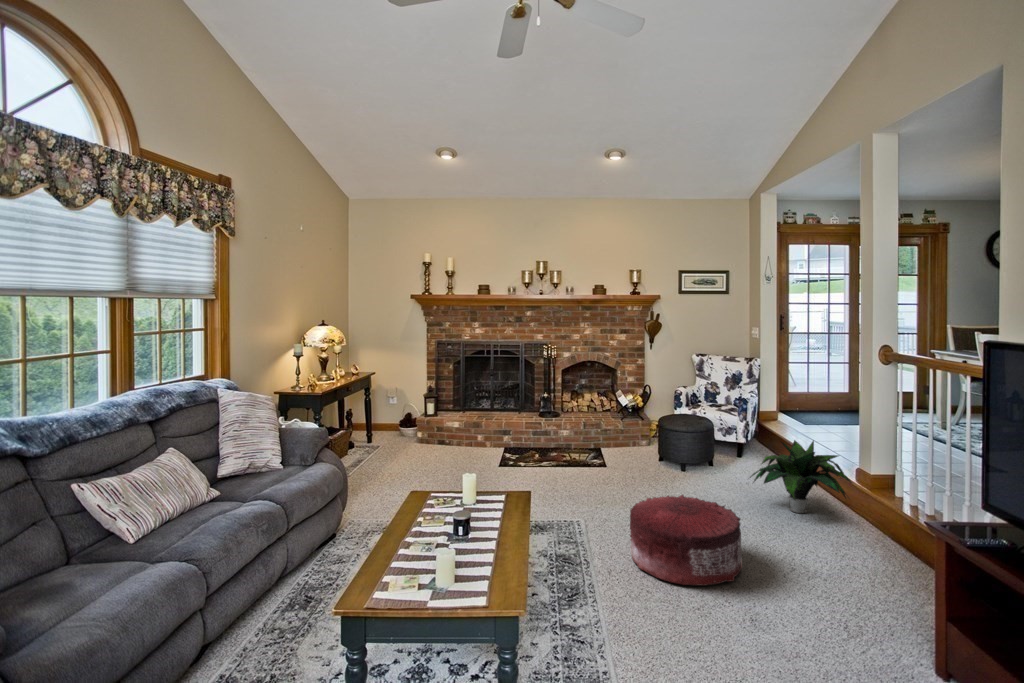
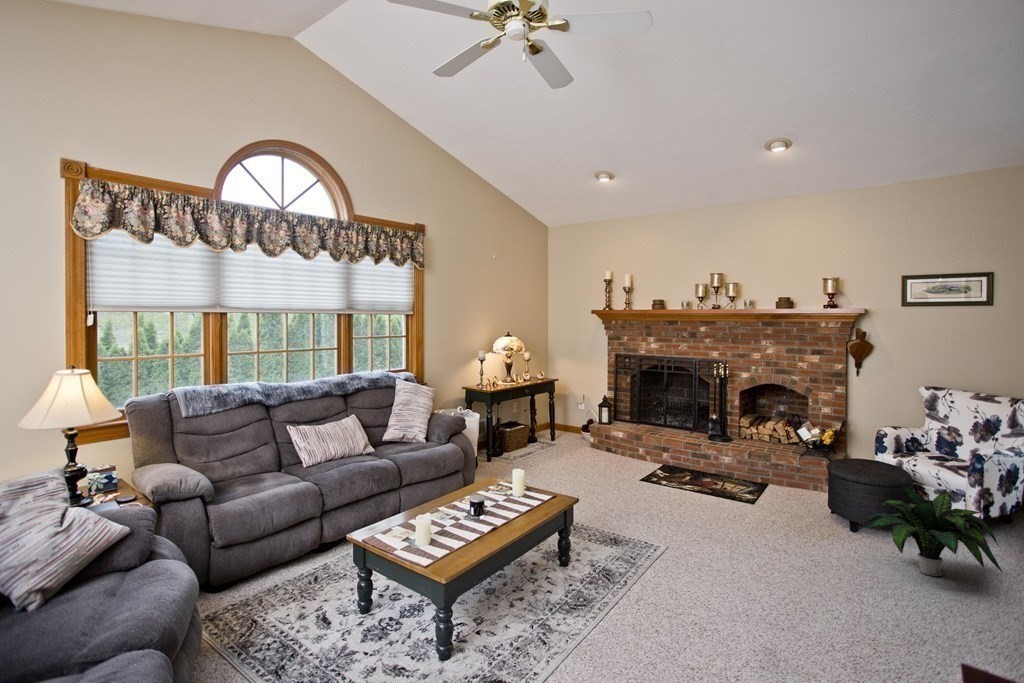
pouf: present [630,495,742,586] -> none [659,512,776,602]

